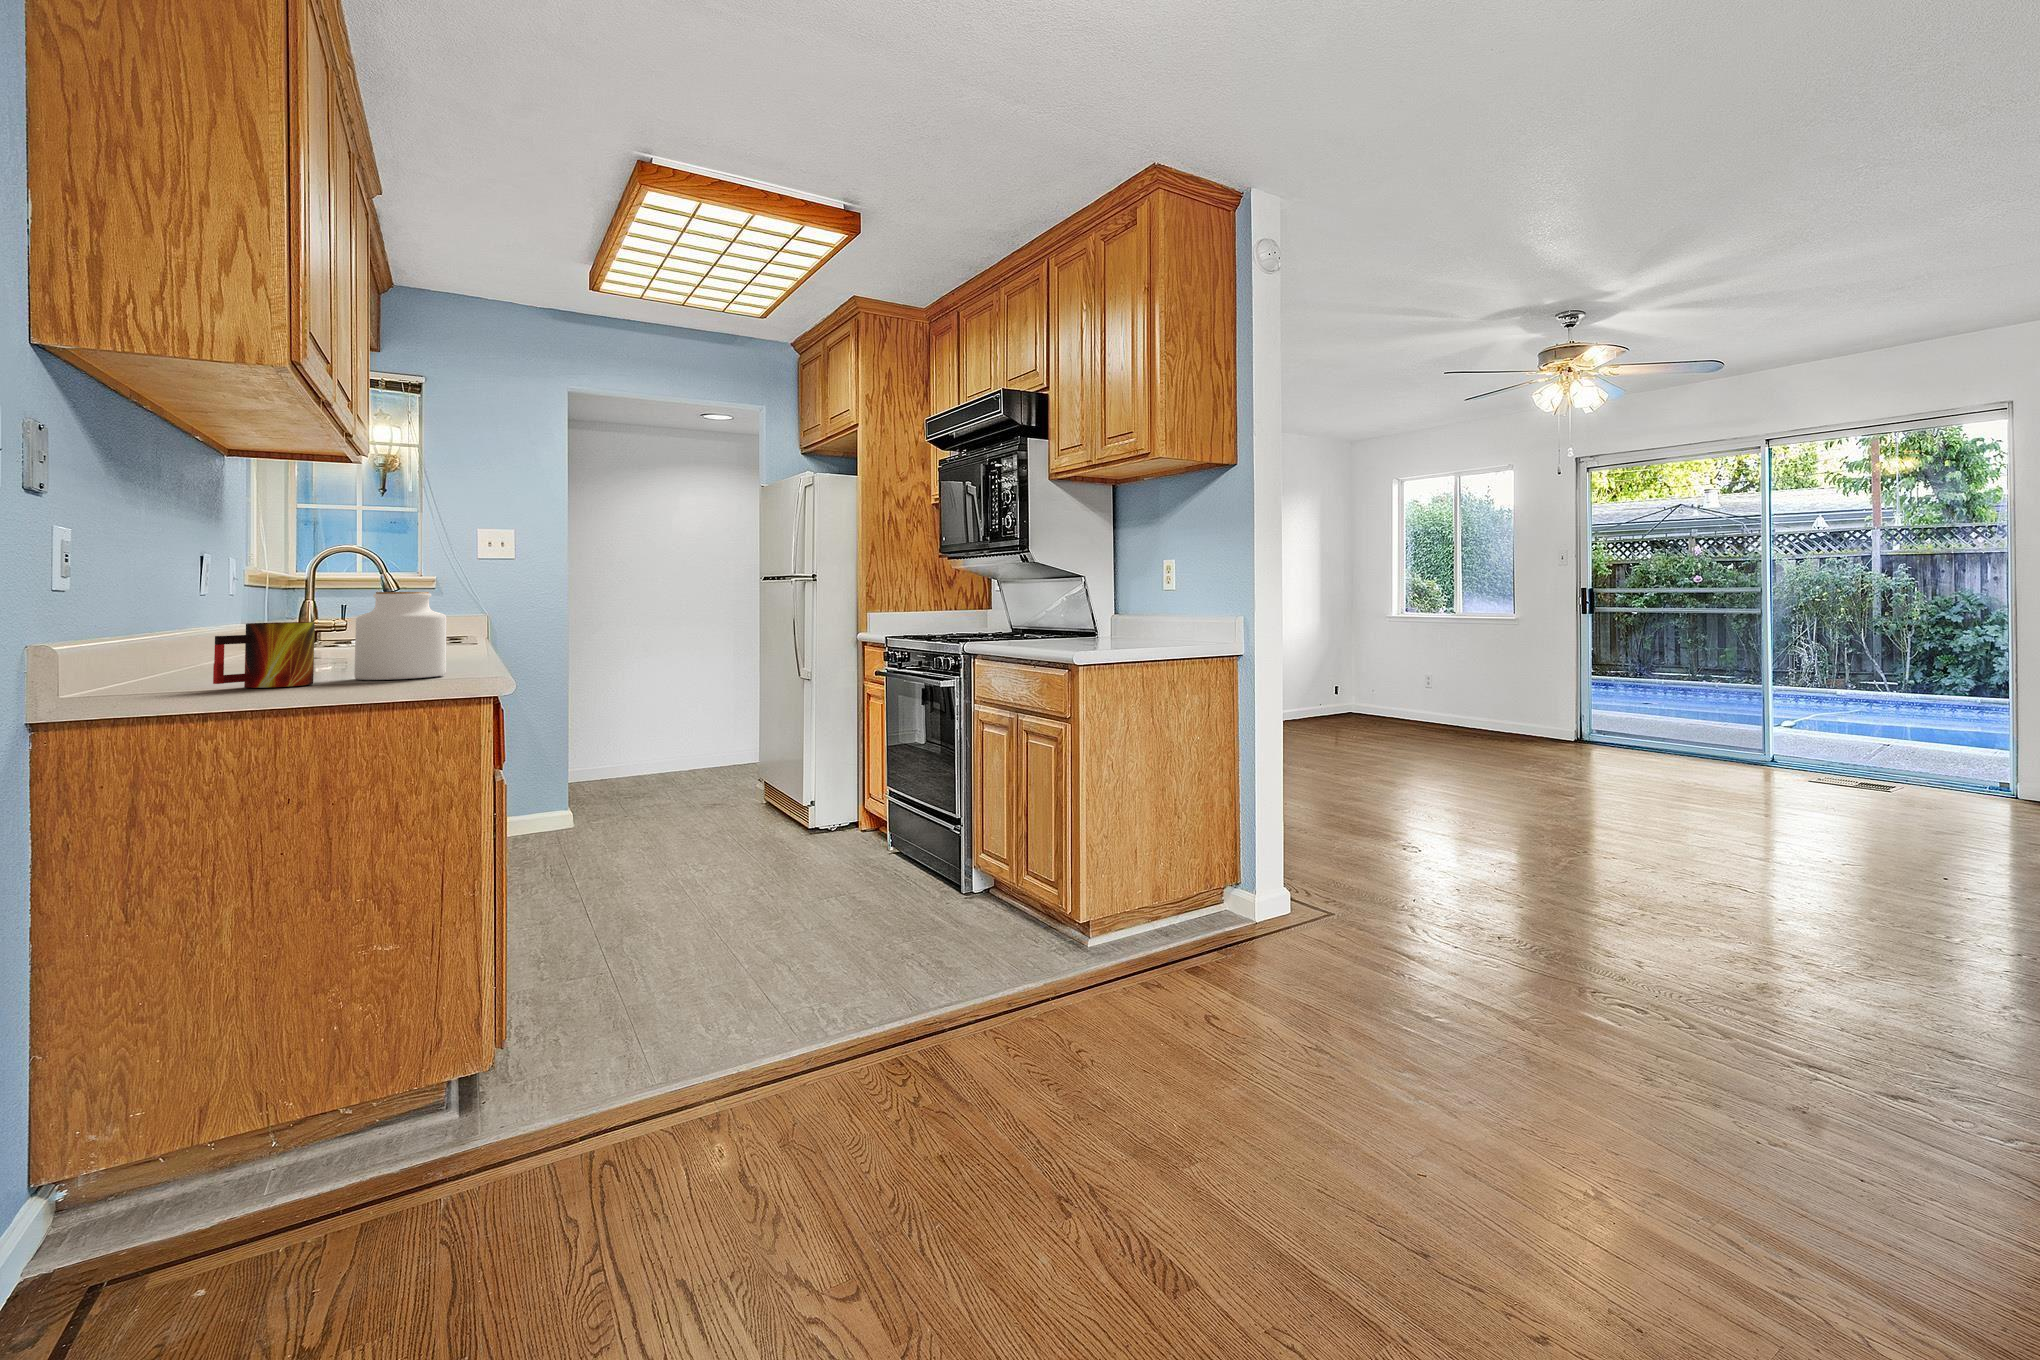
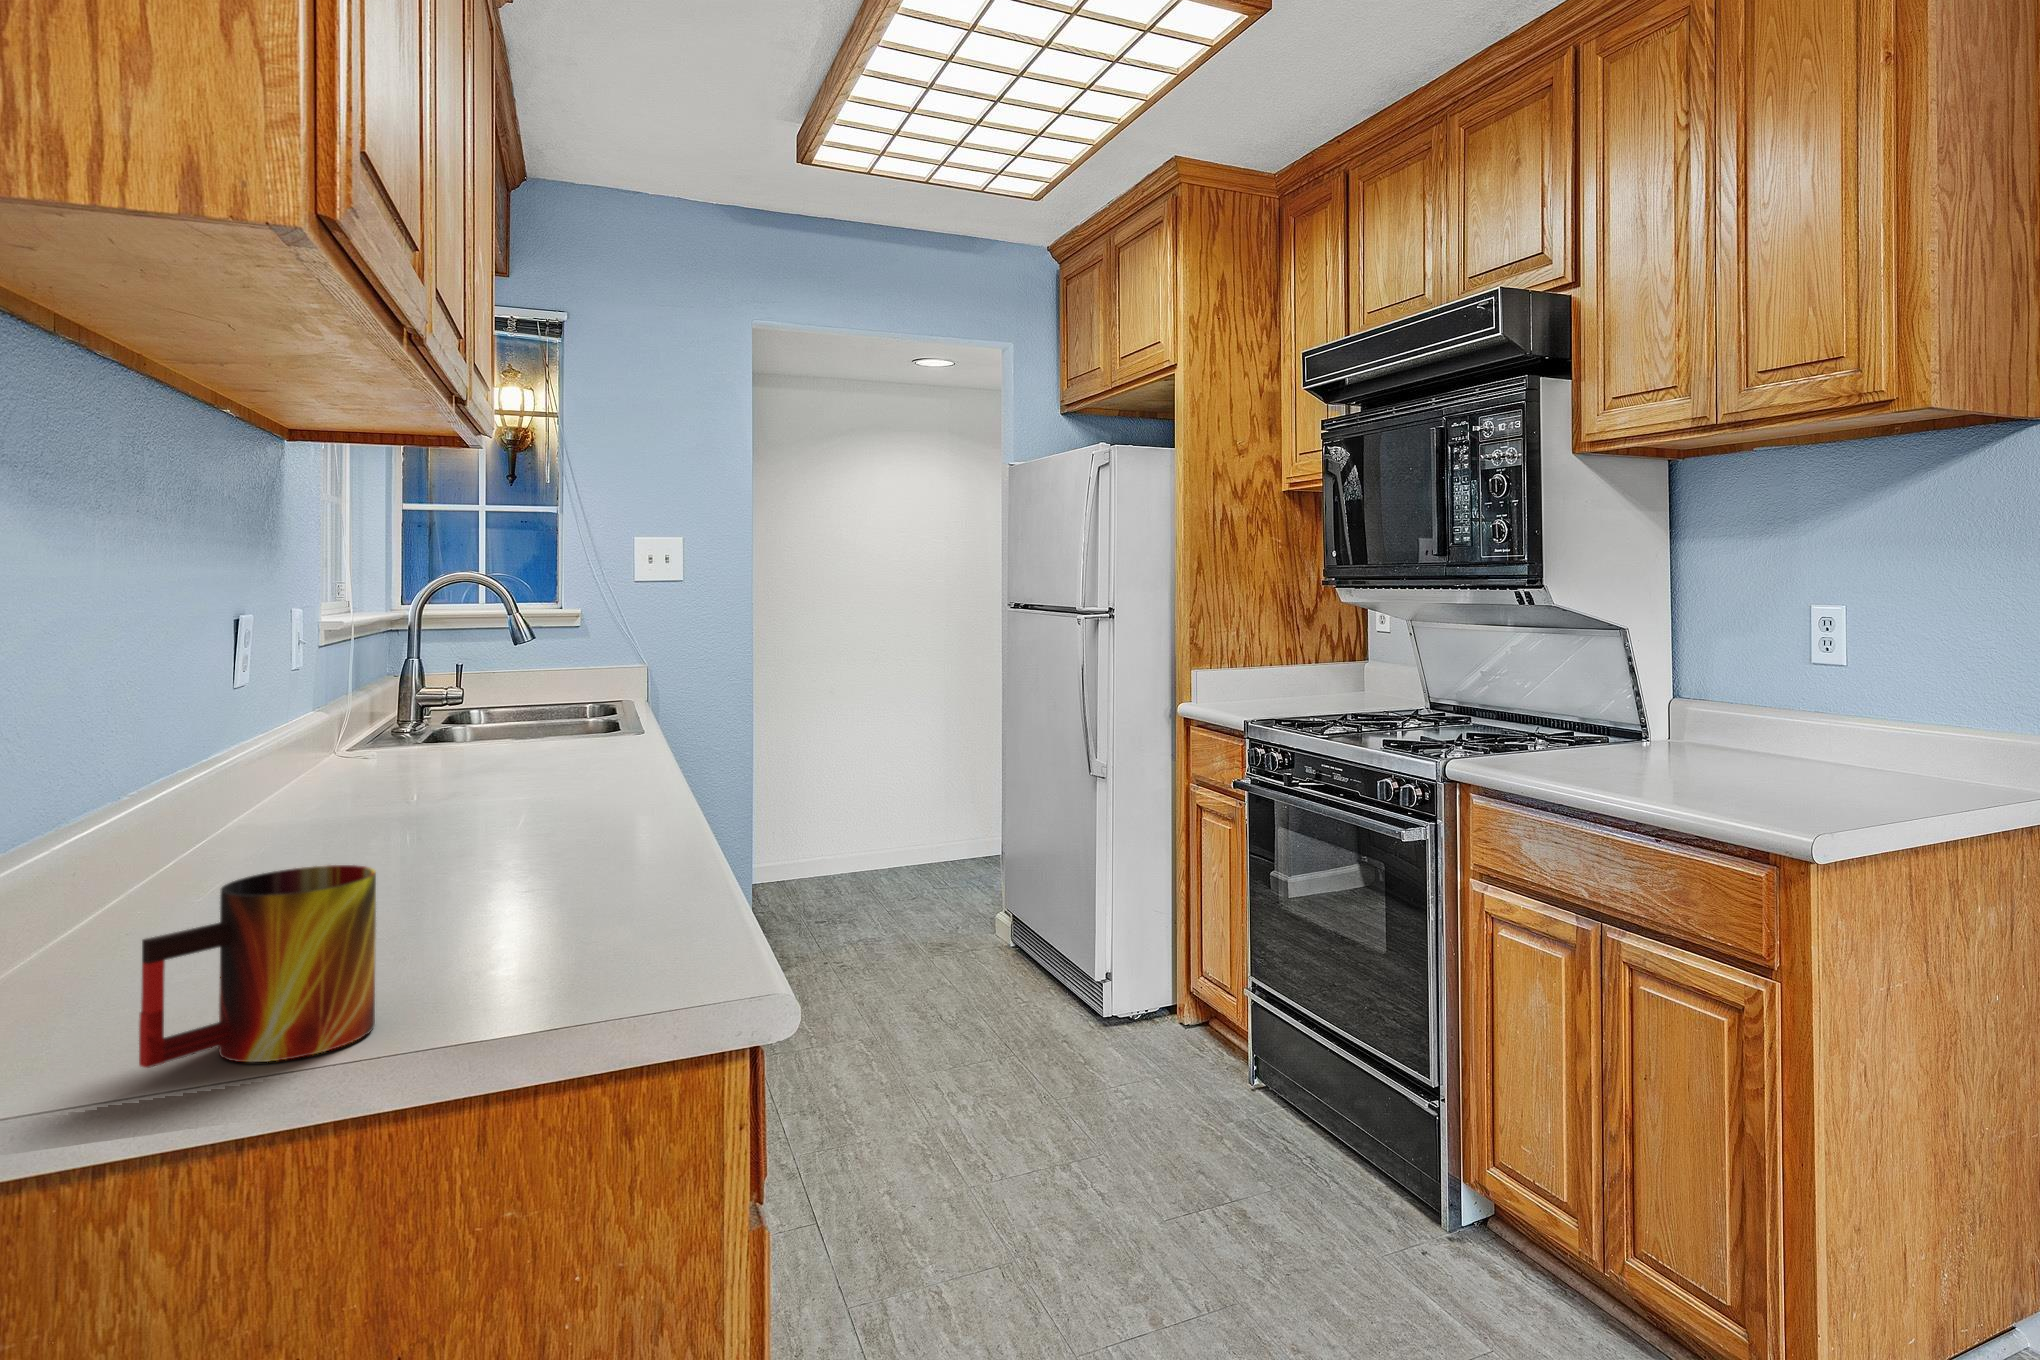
jar: present [354,592,447,680] -> none [464,761,651,995]

